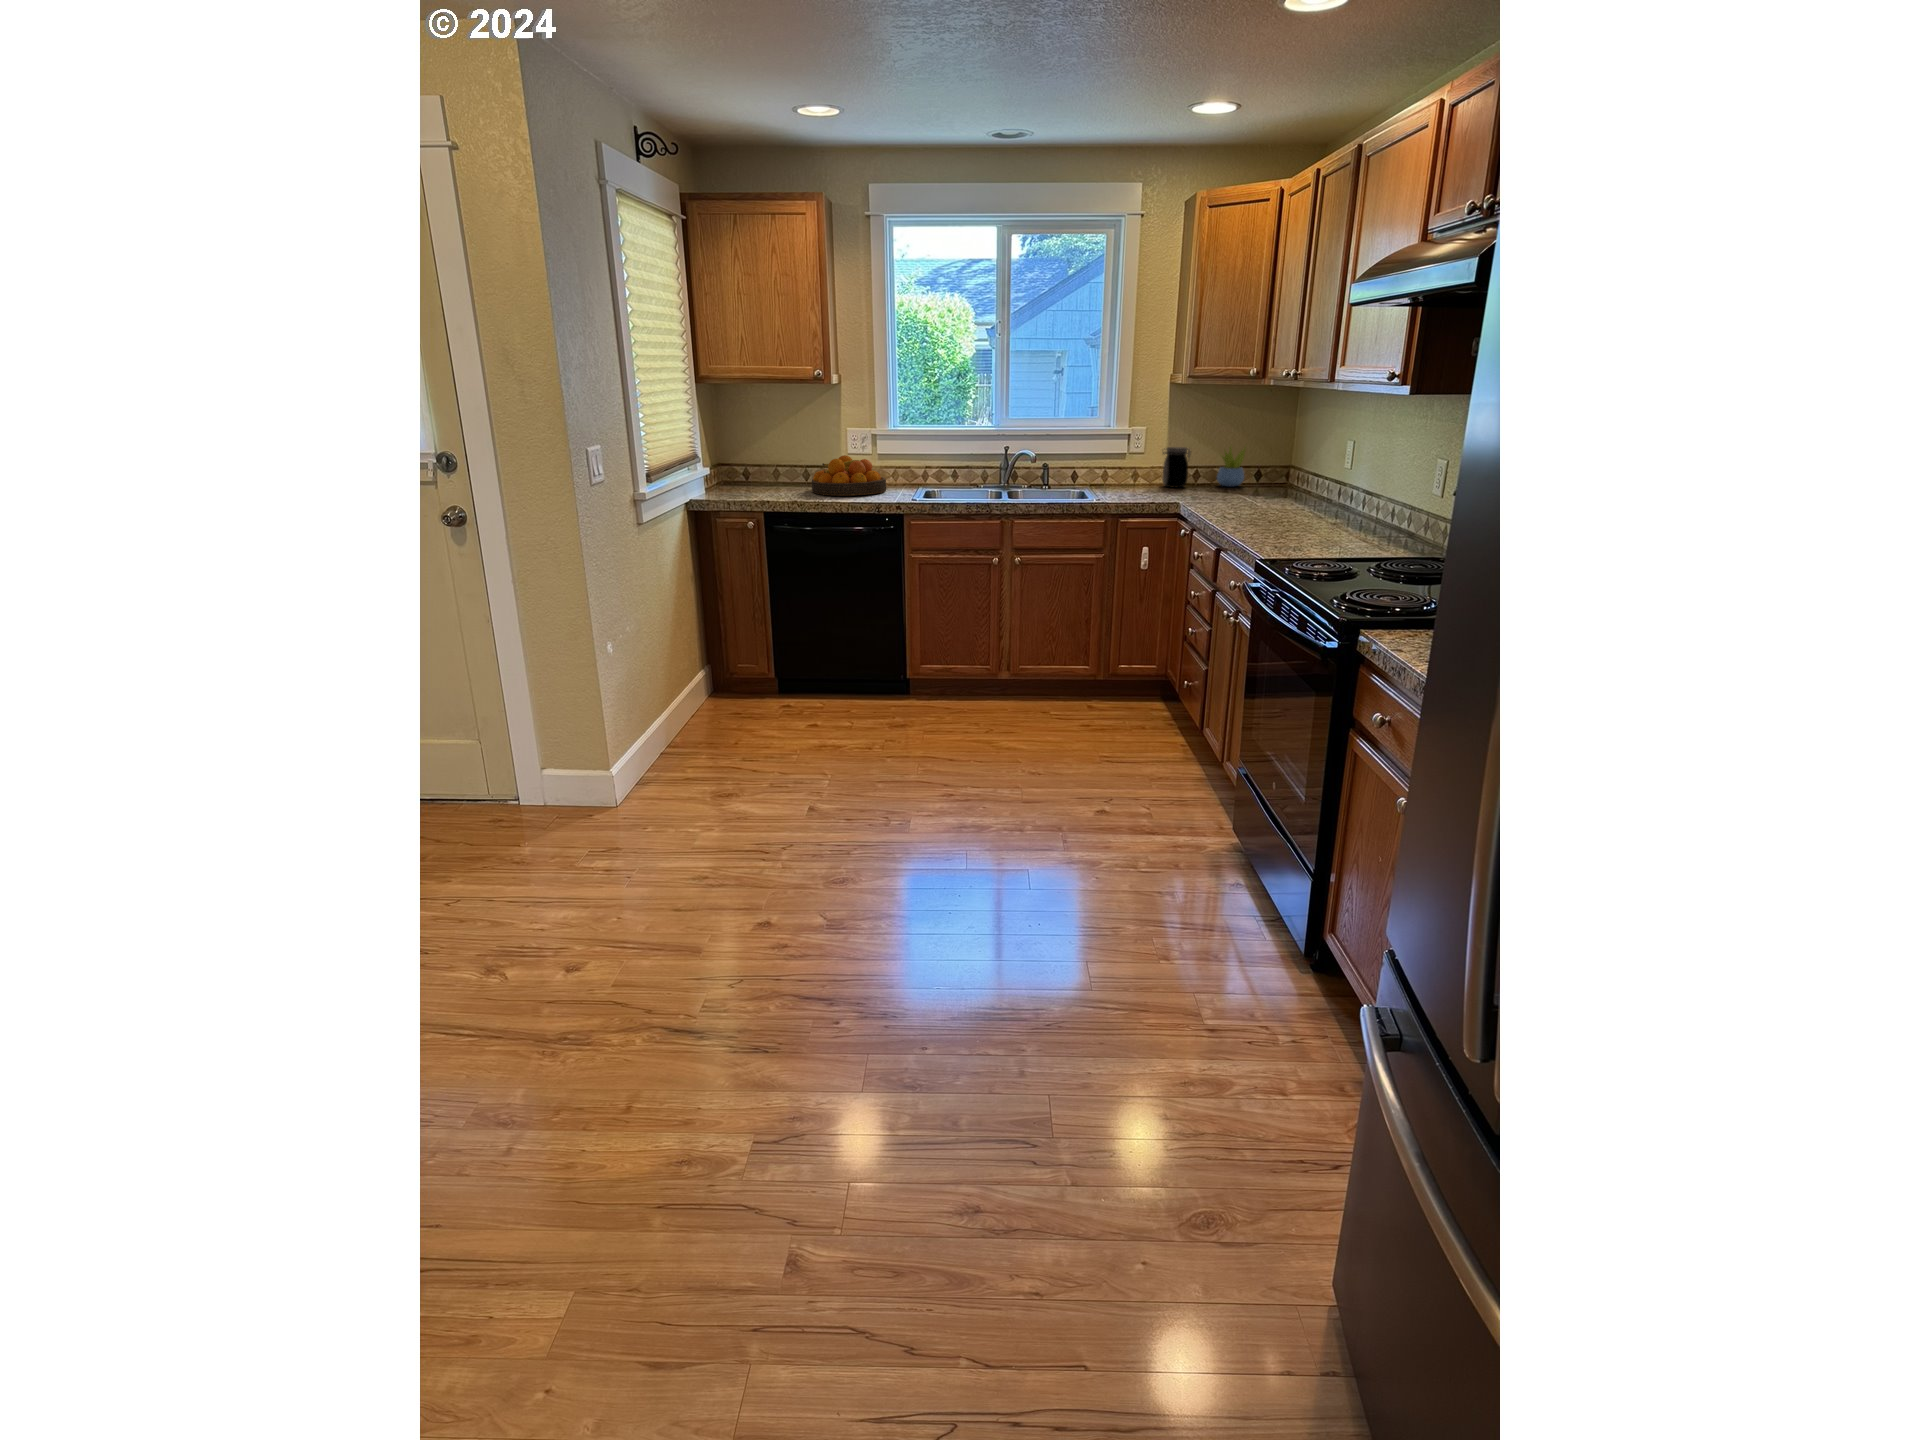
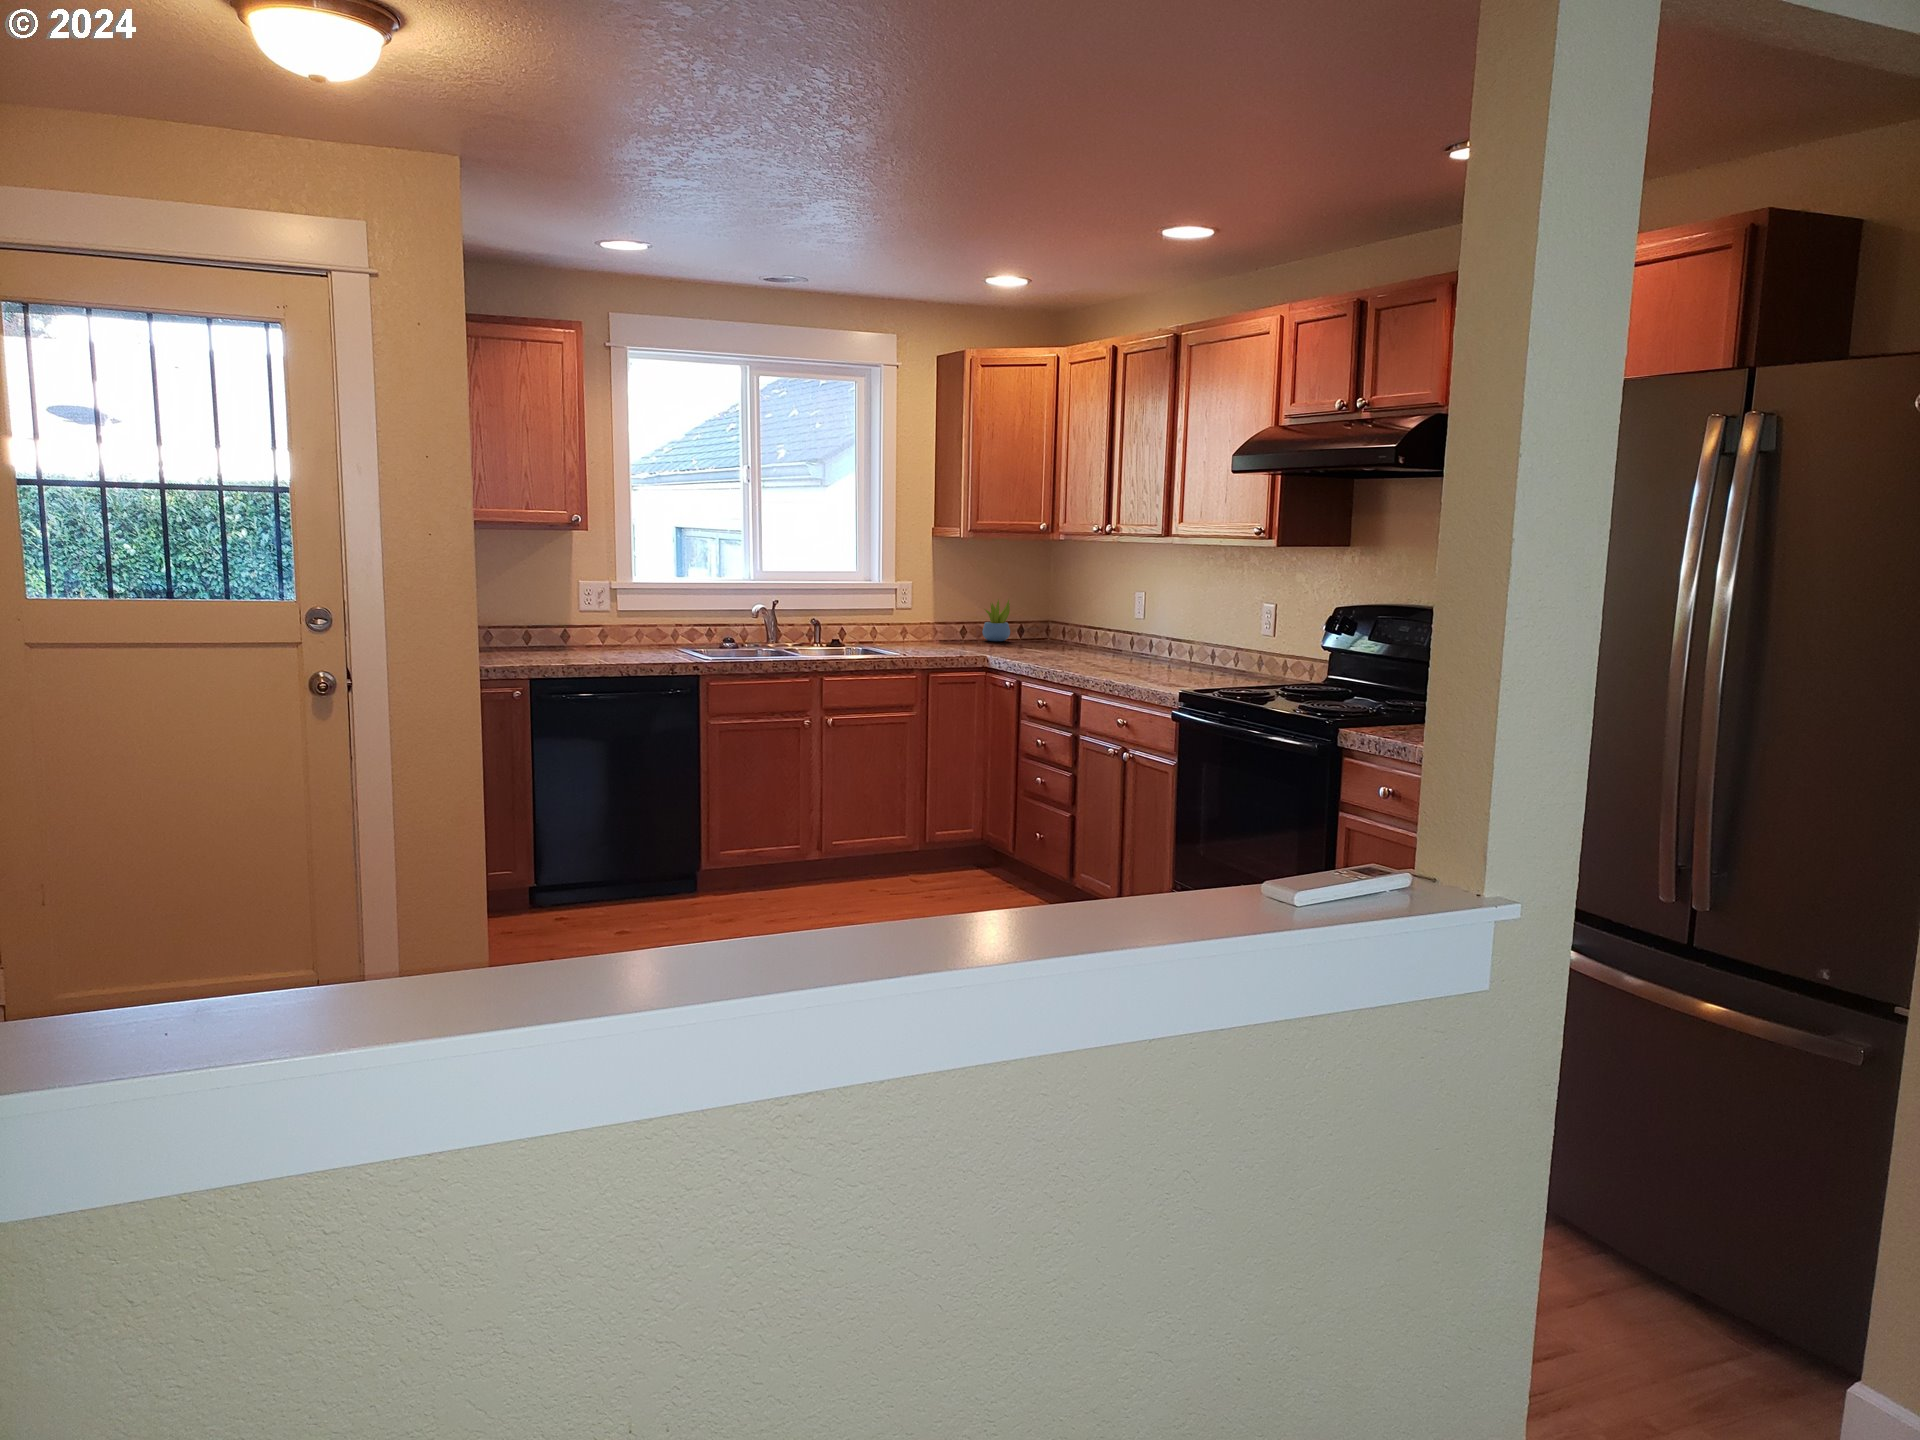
jar: present [1163,447,1191,487] -> none [931,602,962,643]
fruit bowl: present [812,455,886,496] -> none [560,612,652,658]

